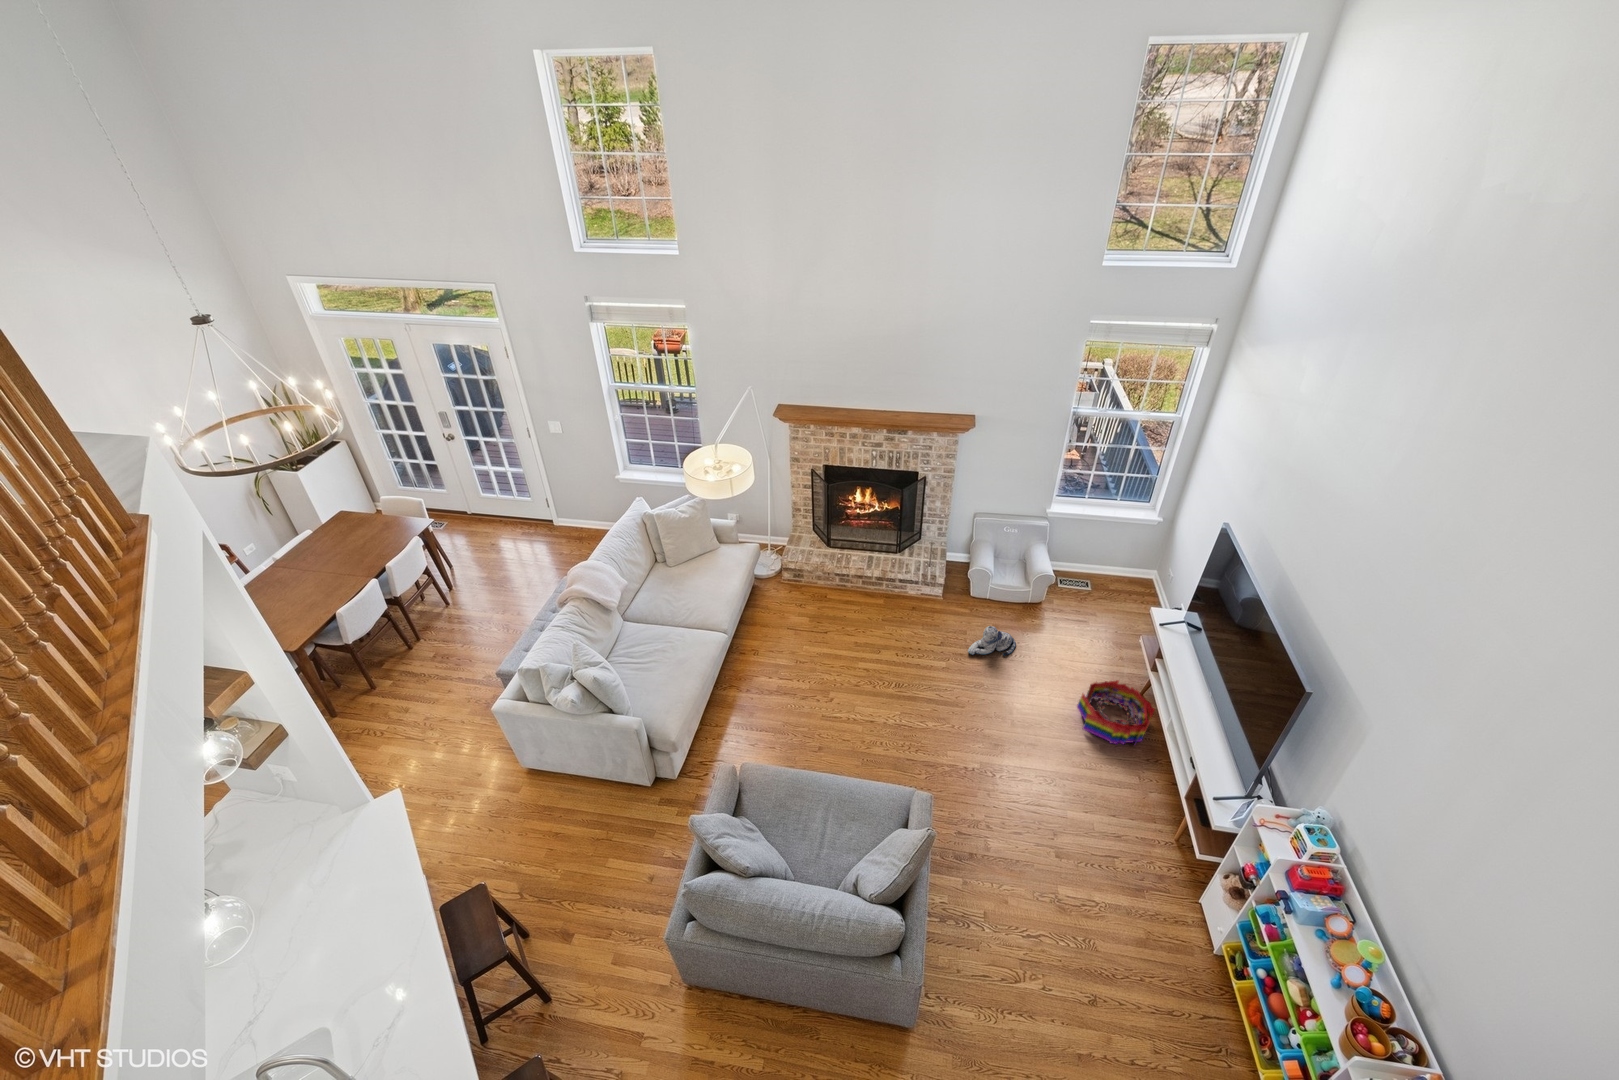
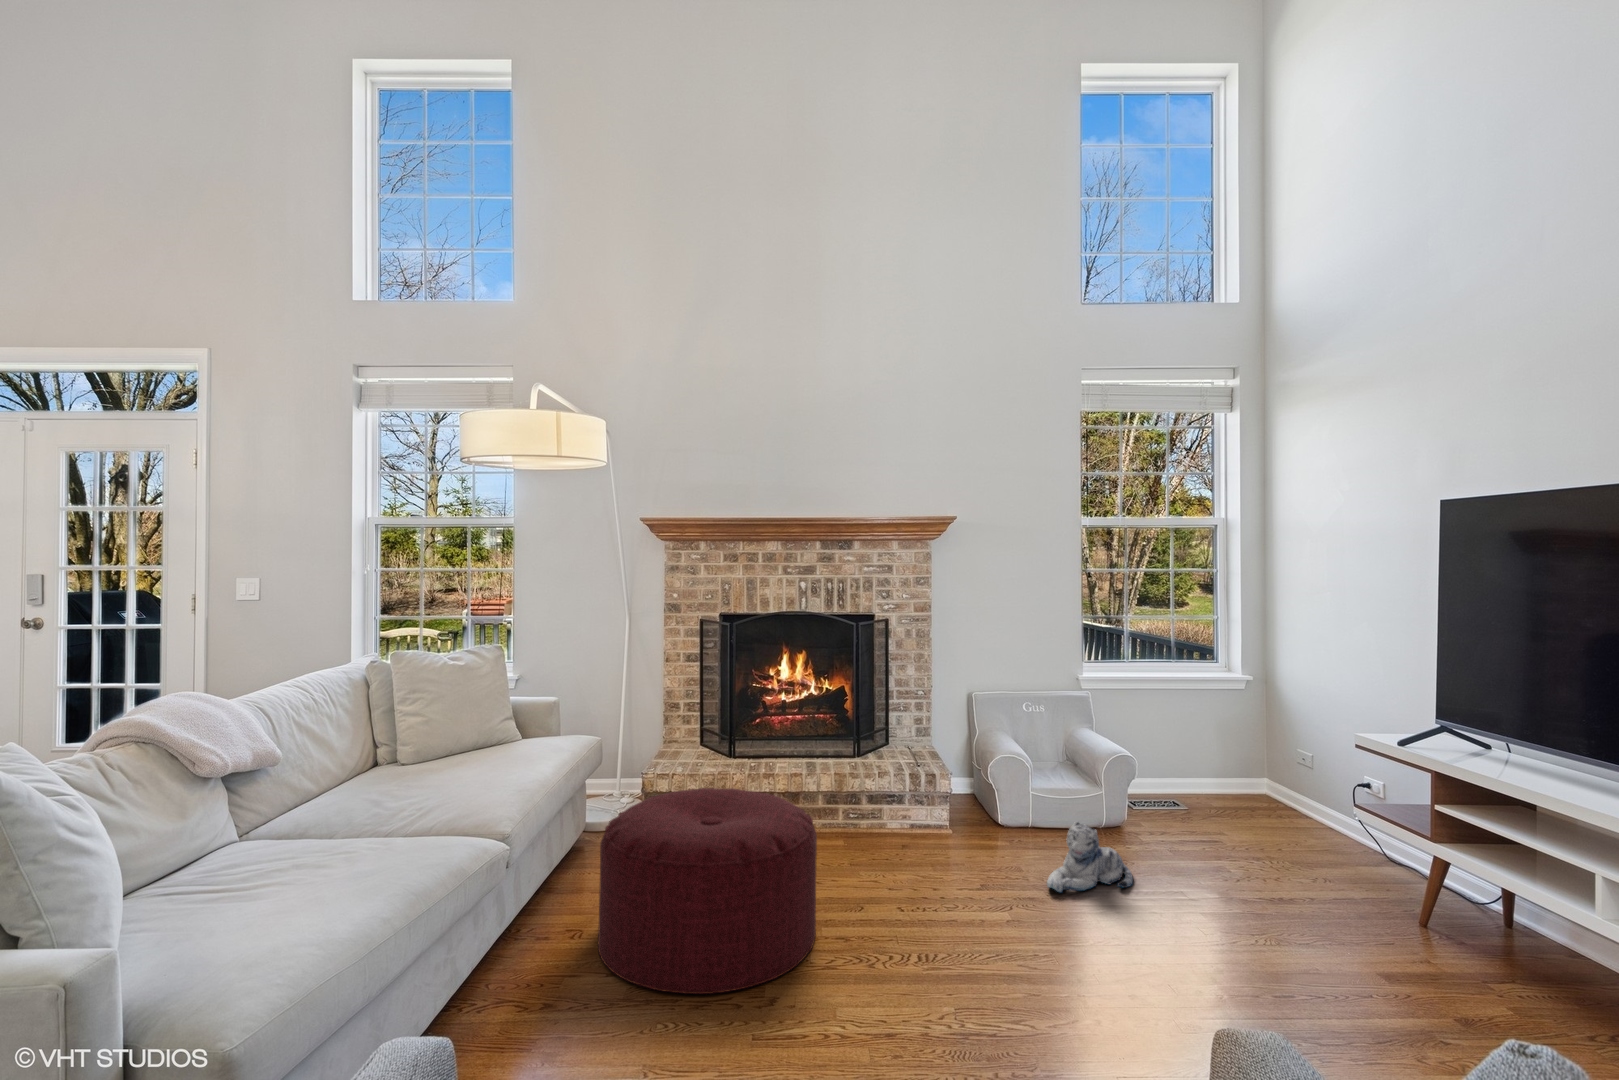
ottoman: none [764,598,857,694] -> present [598,788,817,994]
storage bin: present [1077,681,1154,744] -> none [1344,881,1552,1014]

